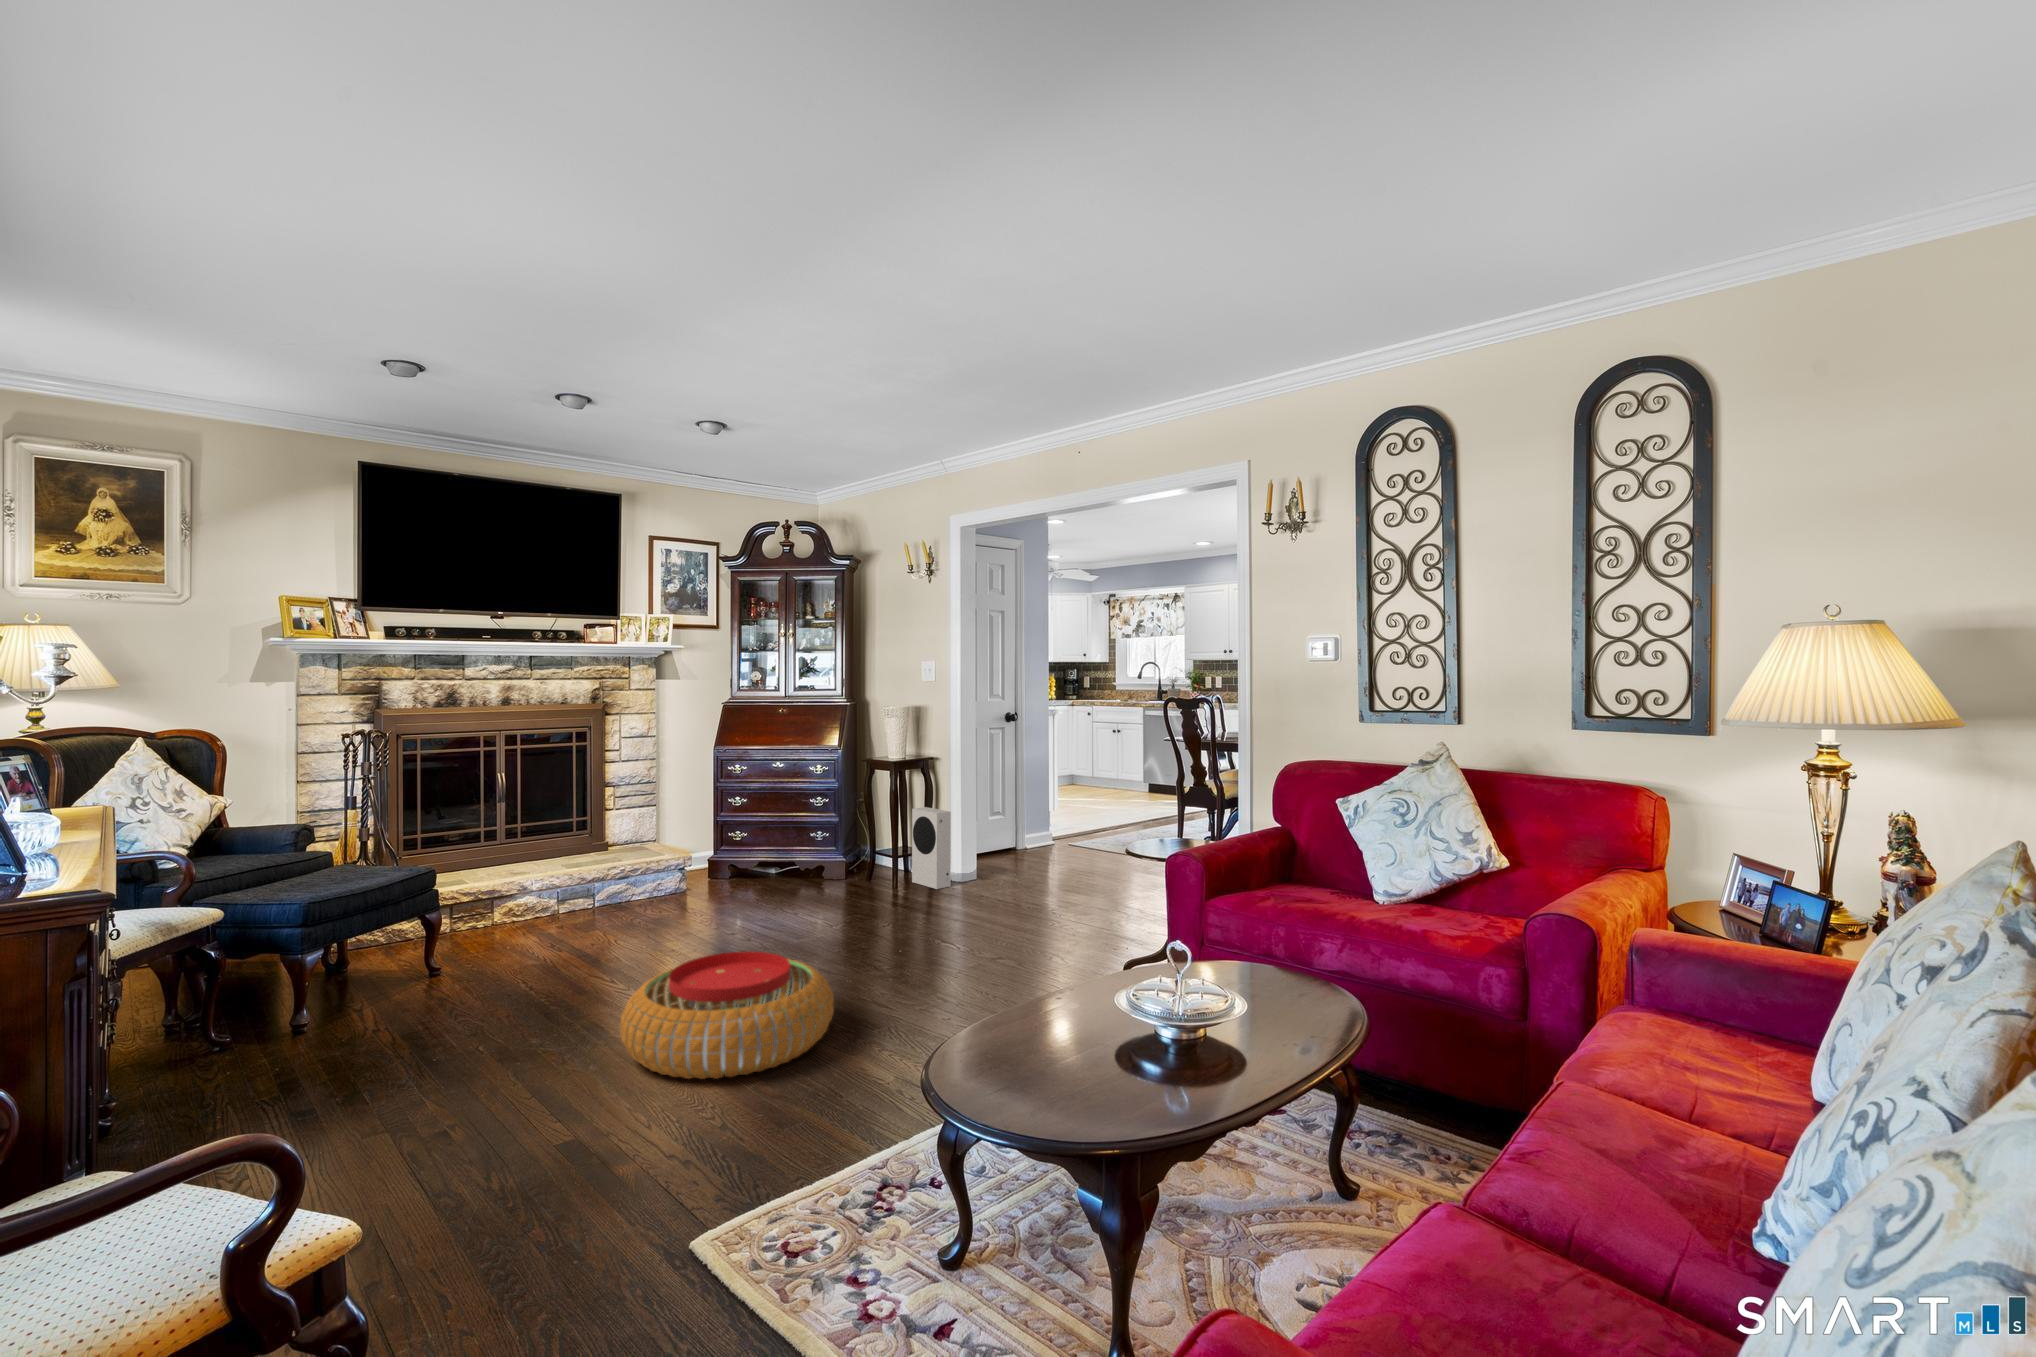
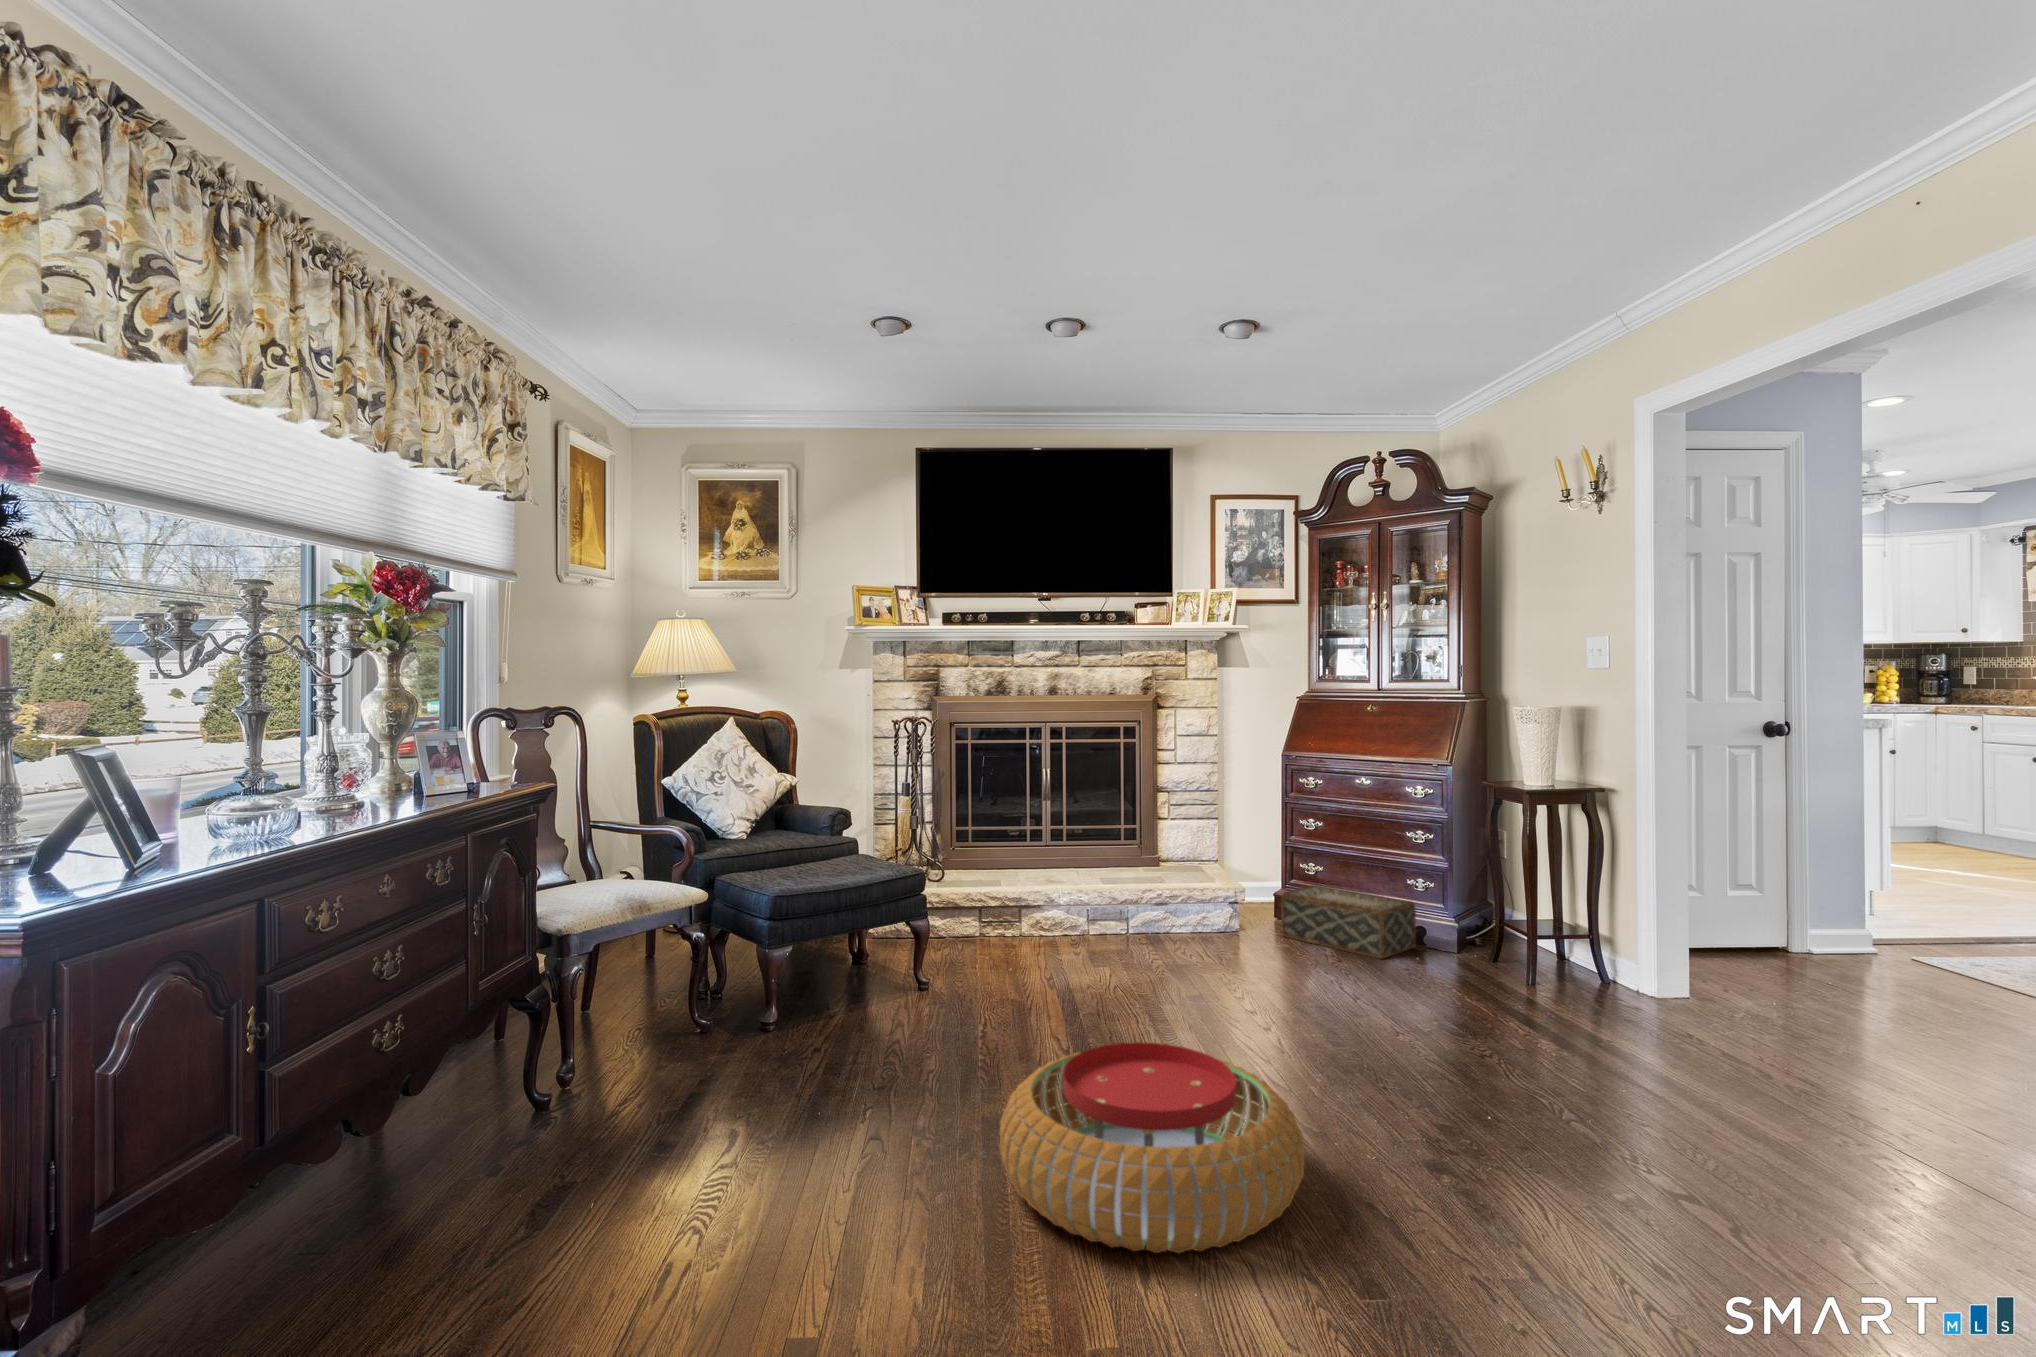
speaker: present [912,807,951,889] -> none [1561,862,1628,997]
woven basket: none [722,846,819,891] -> present [1281,885,1416,959]

